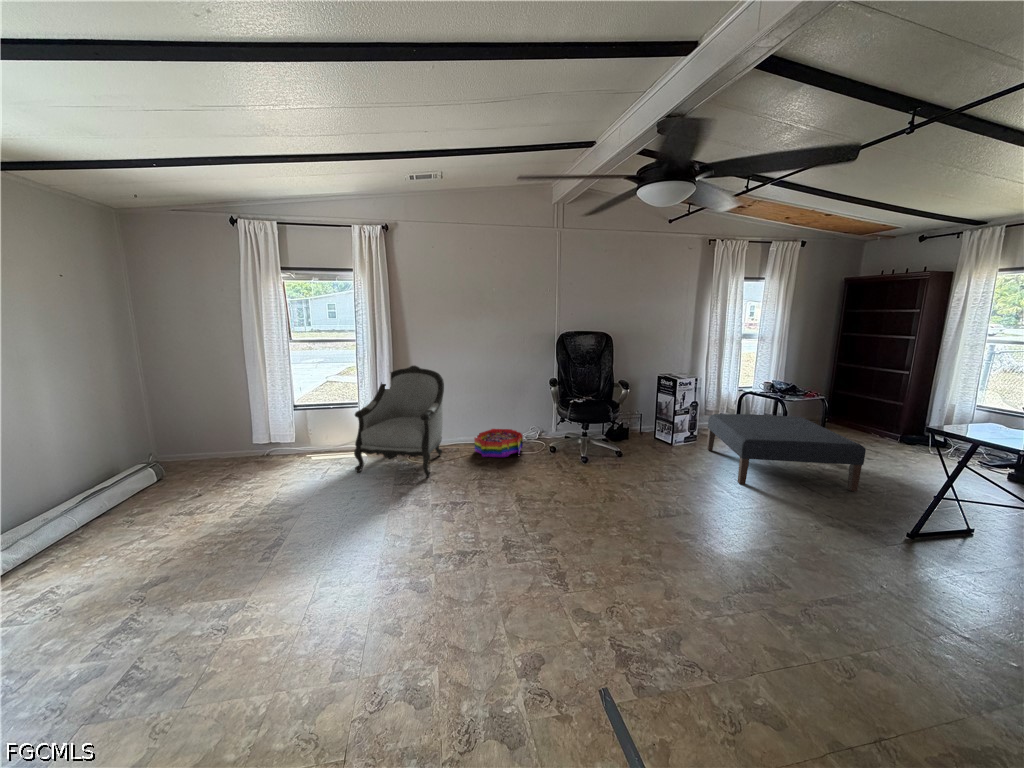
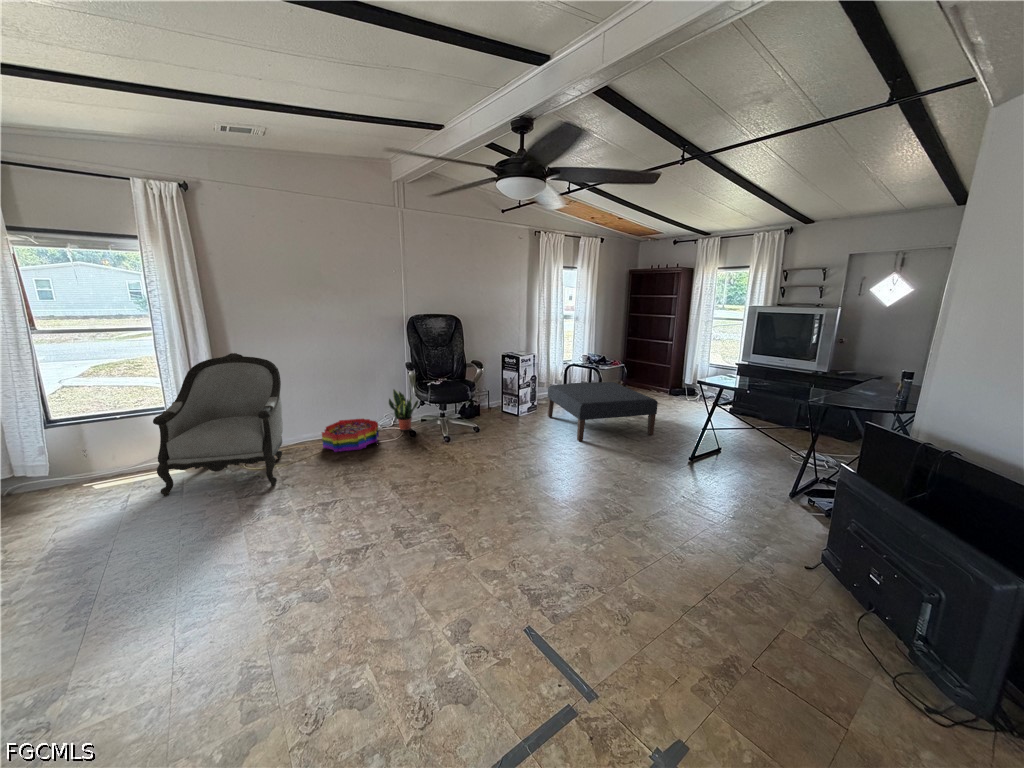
potted plant: none [535,404,563,445] -> present [389,390,418,430]

